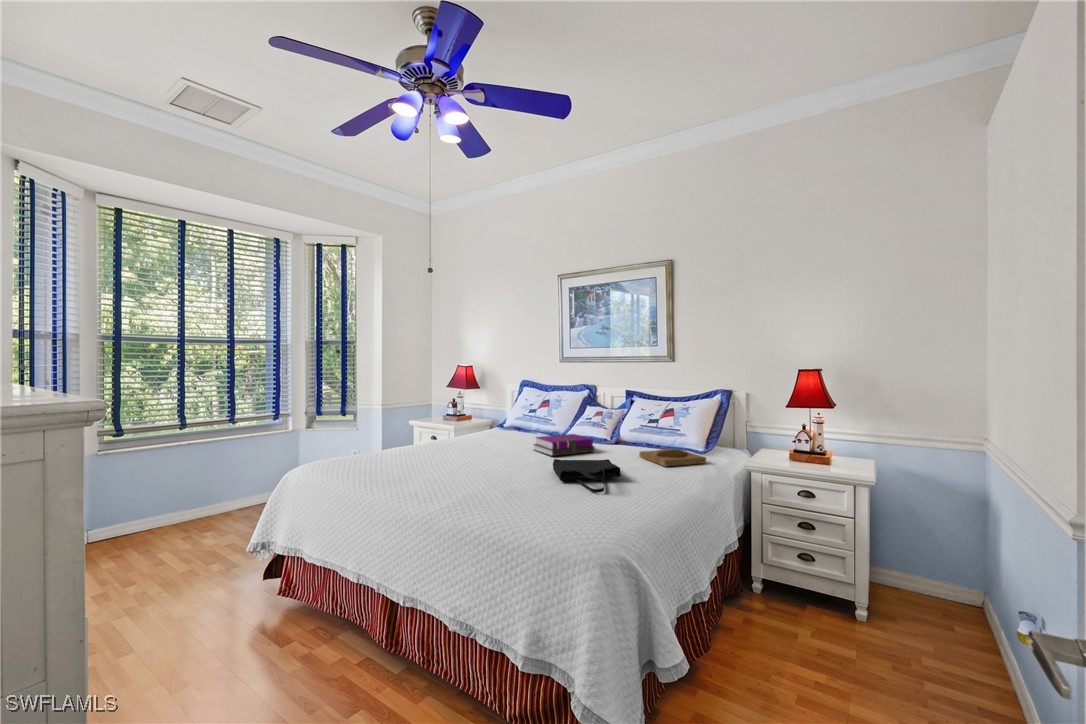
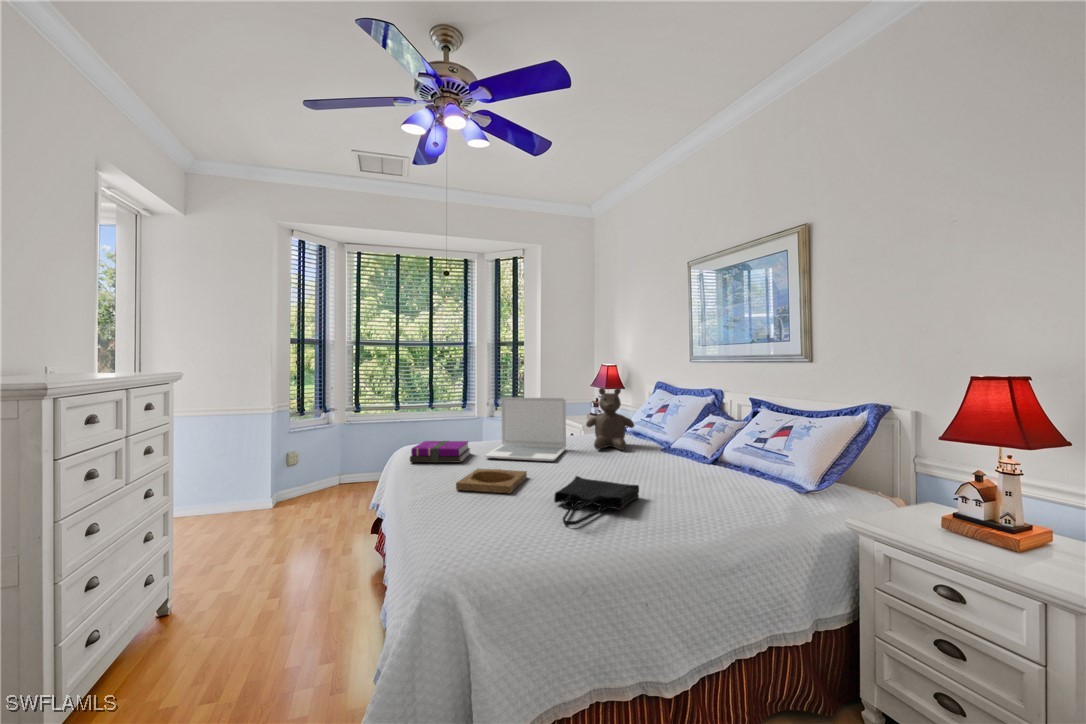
teddy bear: none [494,385,537,443] -> present [586,388,634,450]
laptop: none [416,396,494,459] -> present [485,397,566,461]
notebook: present [534,434,595,456] -> present [410,441,470,463]
tray: present [639,449,706,466] -> present [456,469,527,493]

